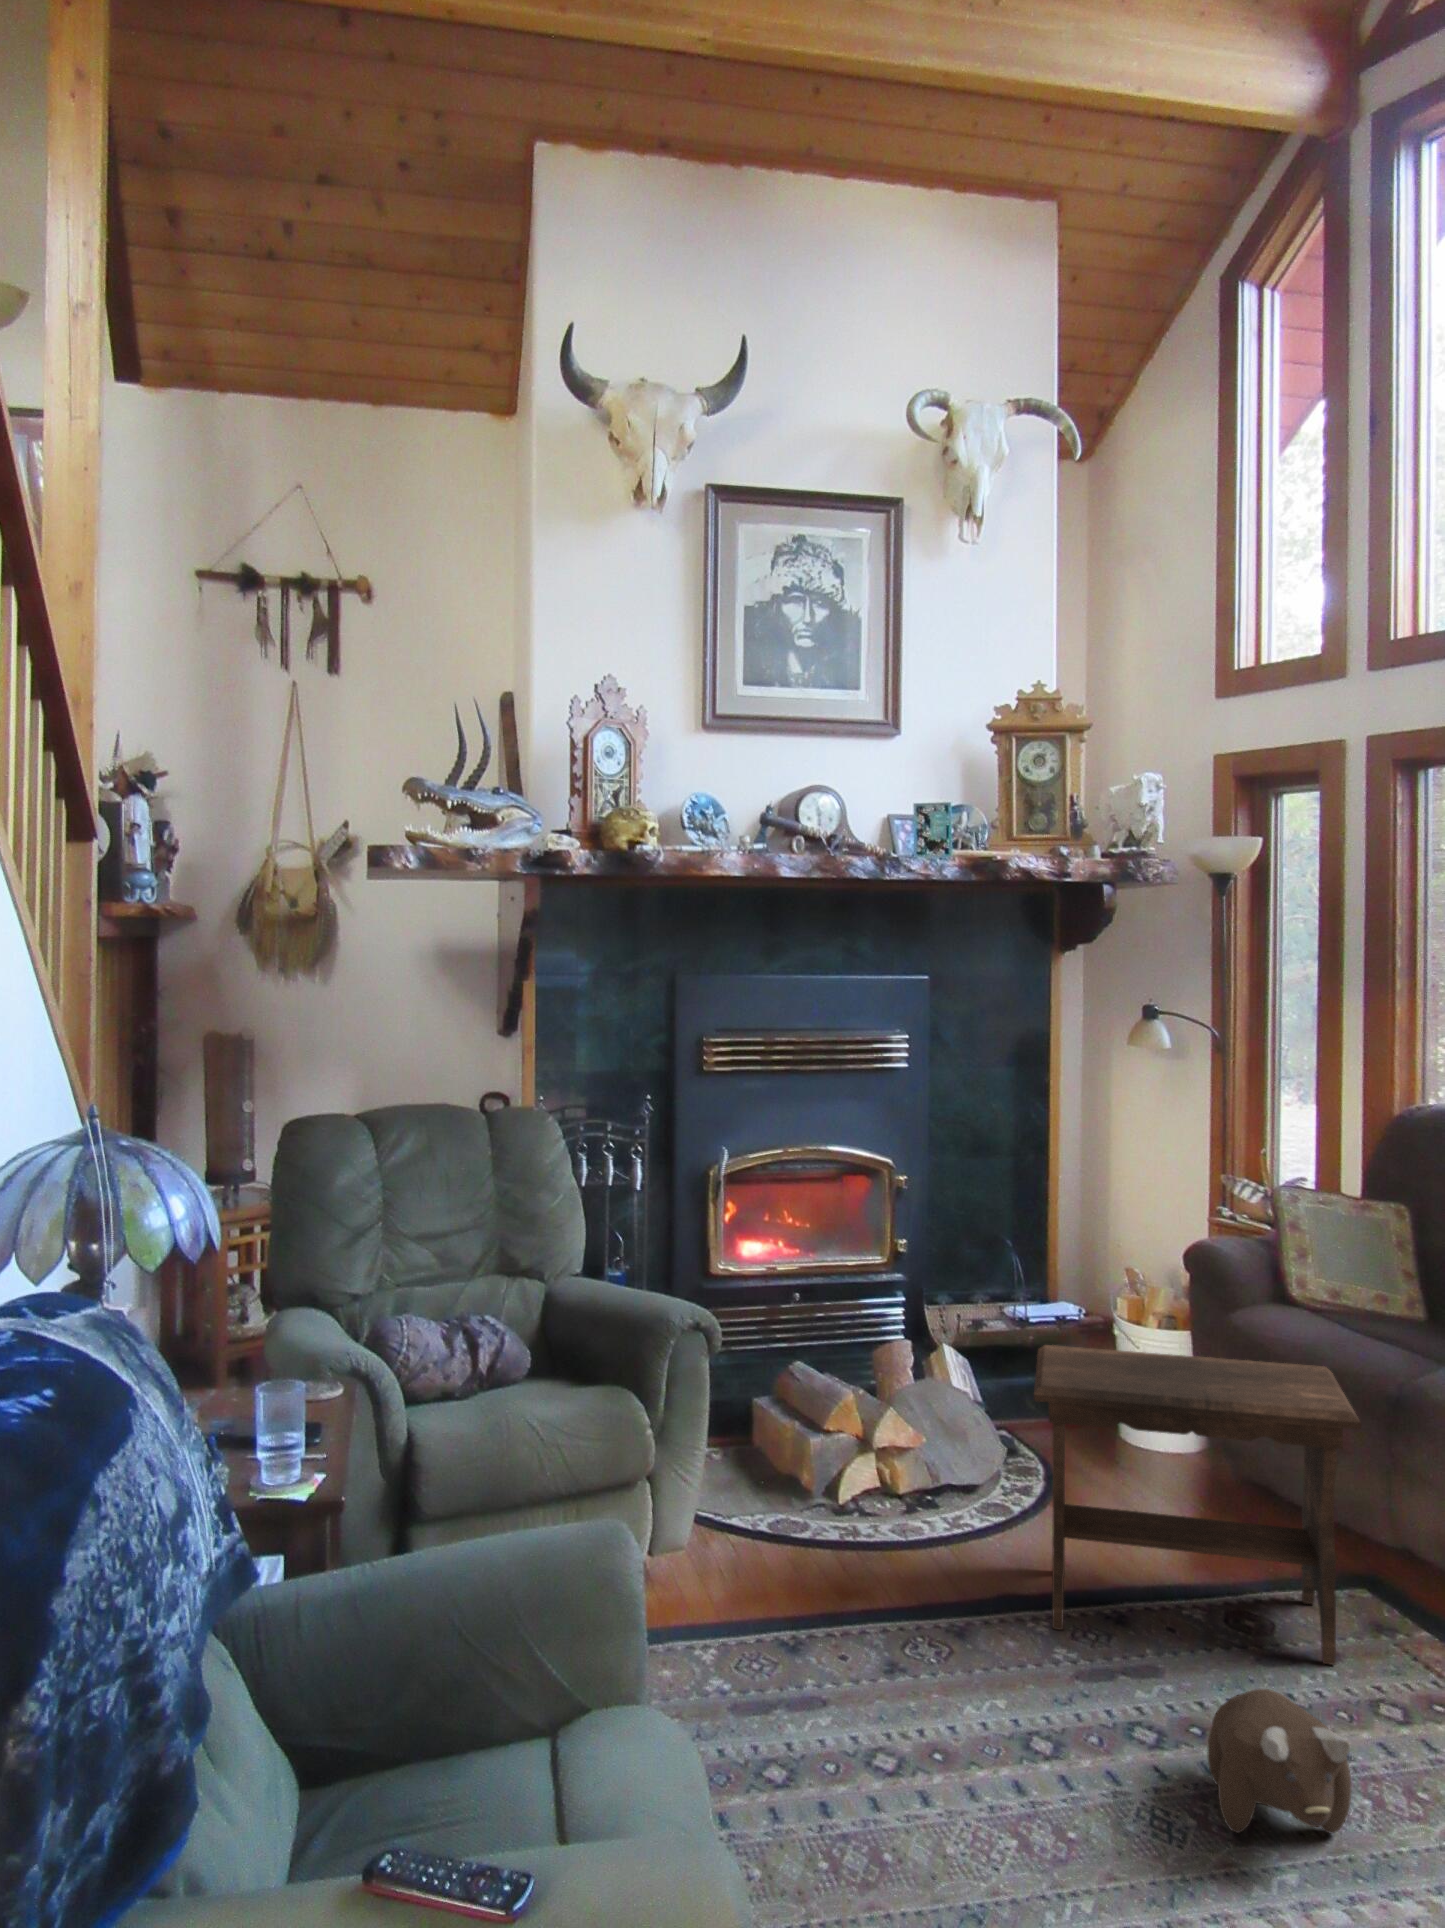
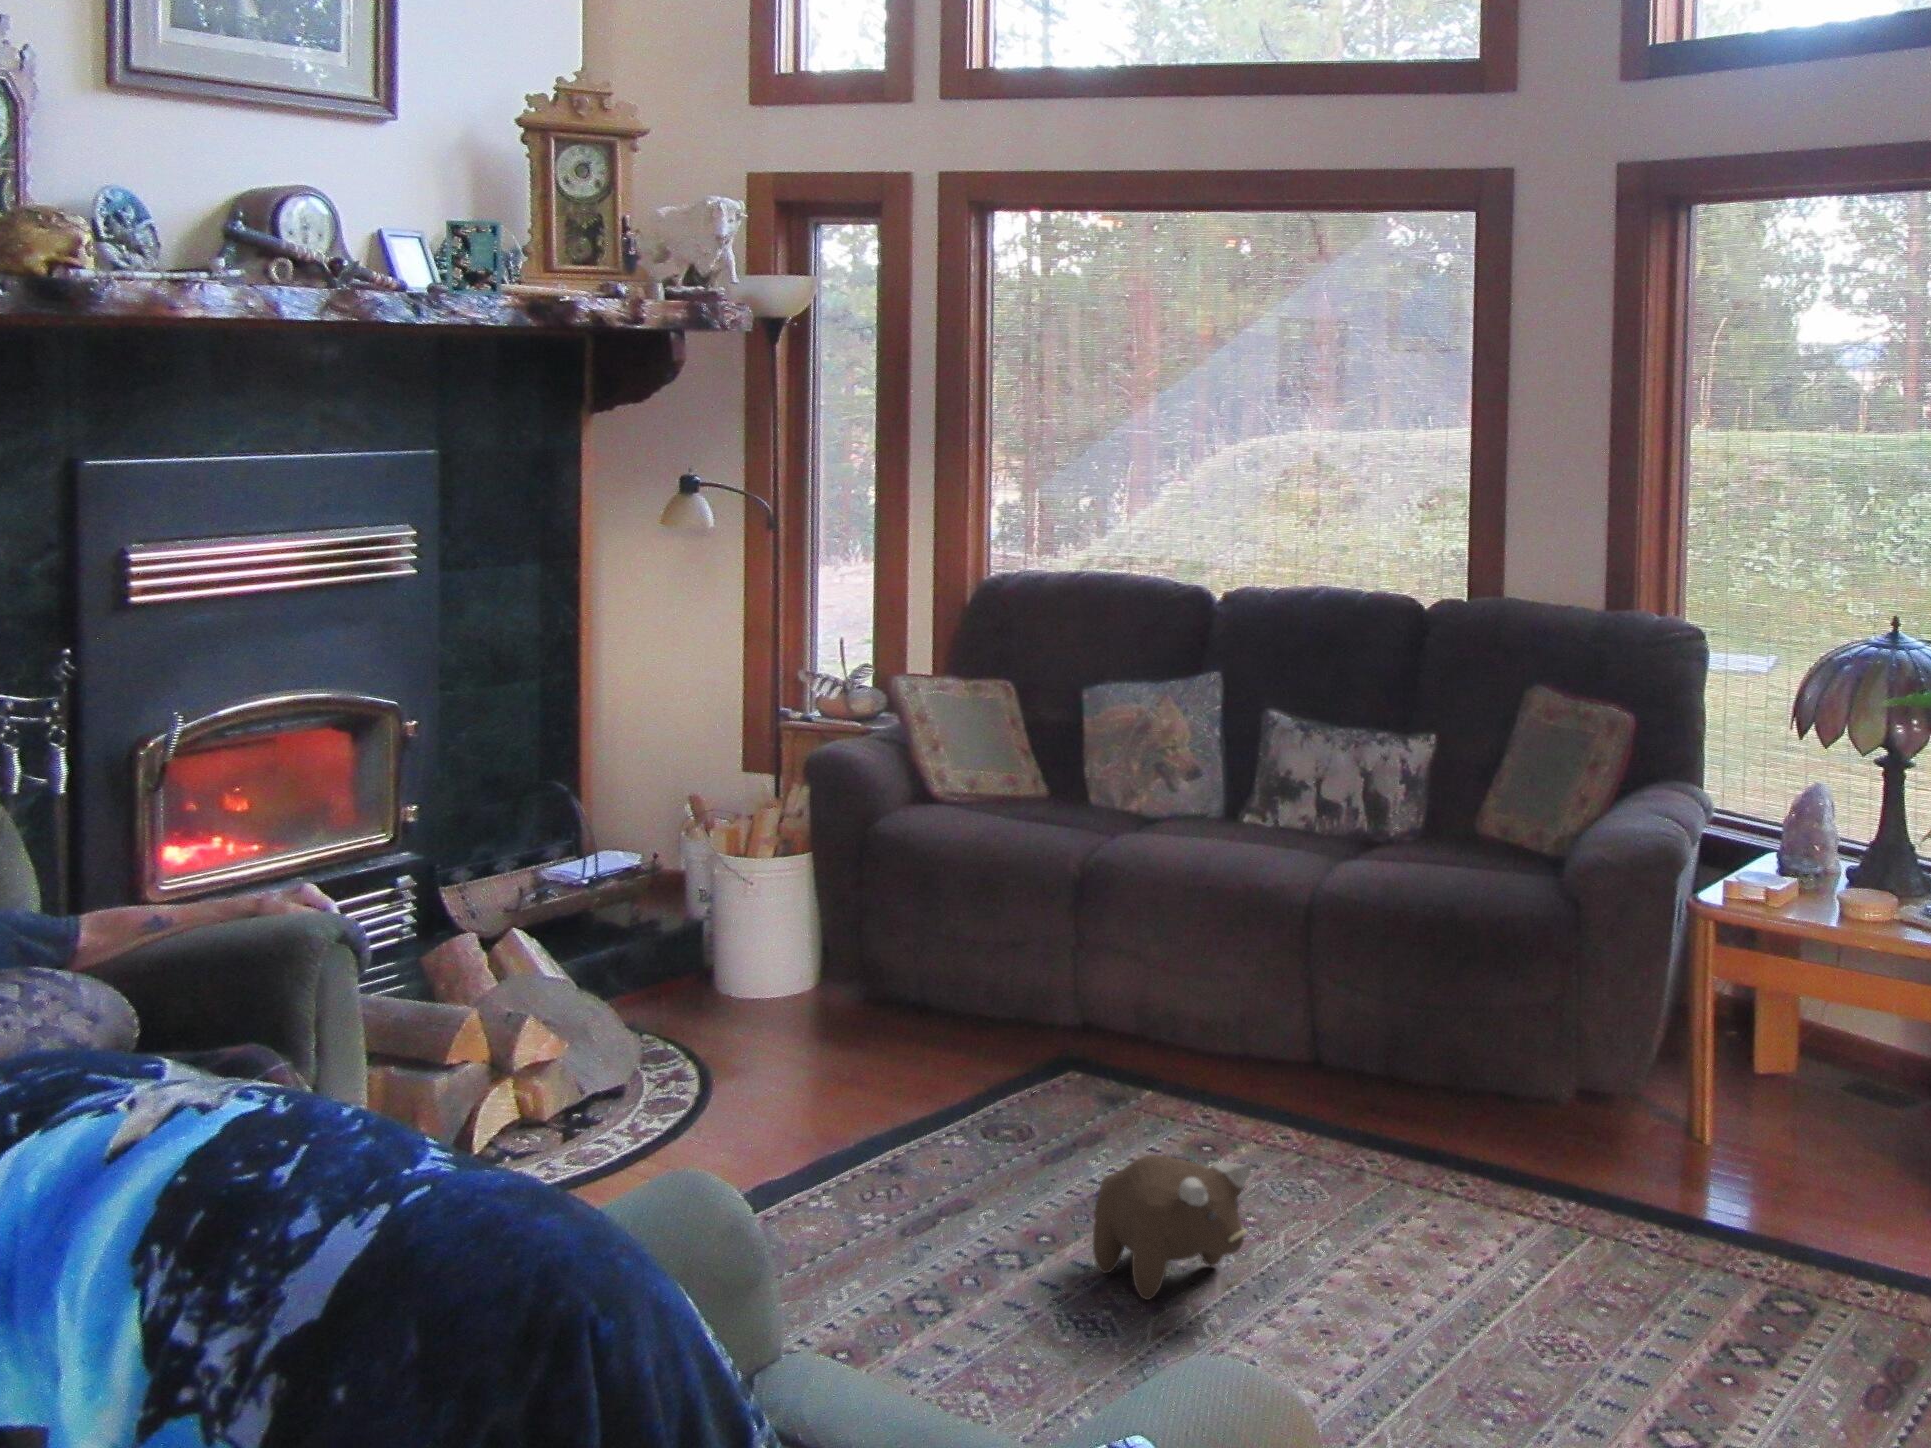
footstool: present [1034,1345,1361,1665] -> none [750,849,1125,1212]

